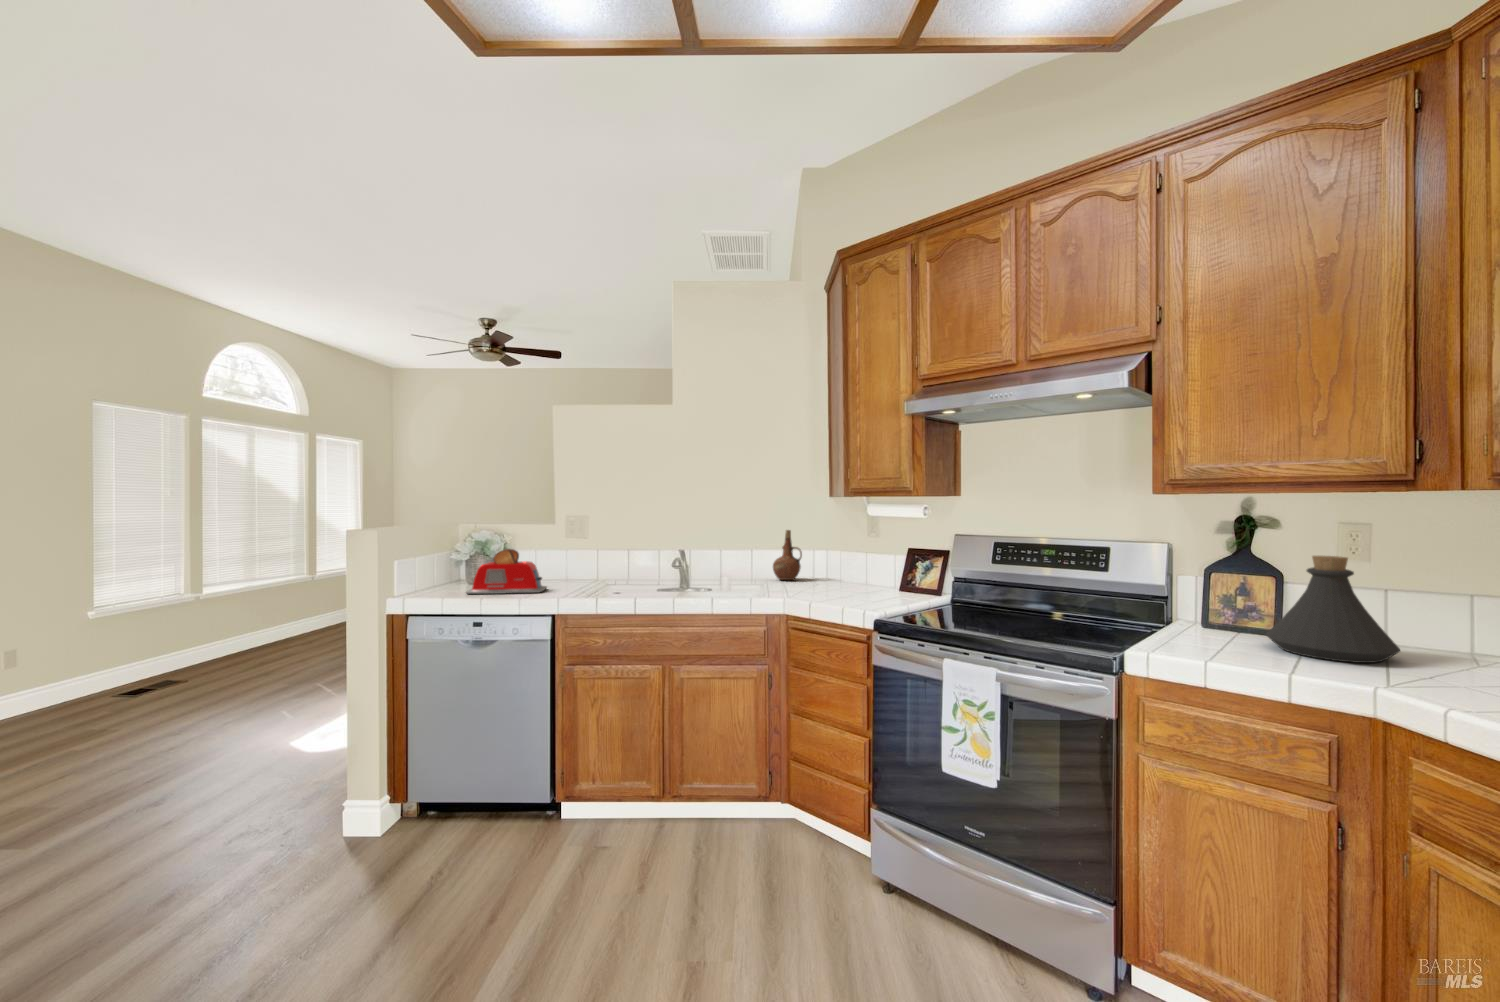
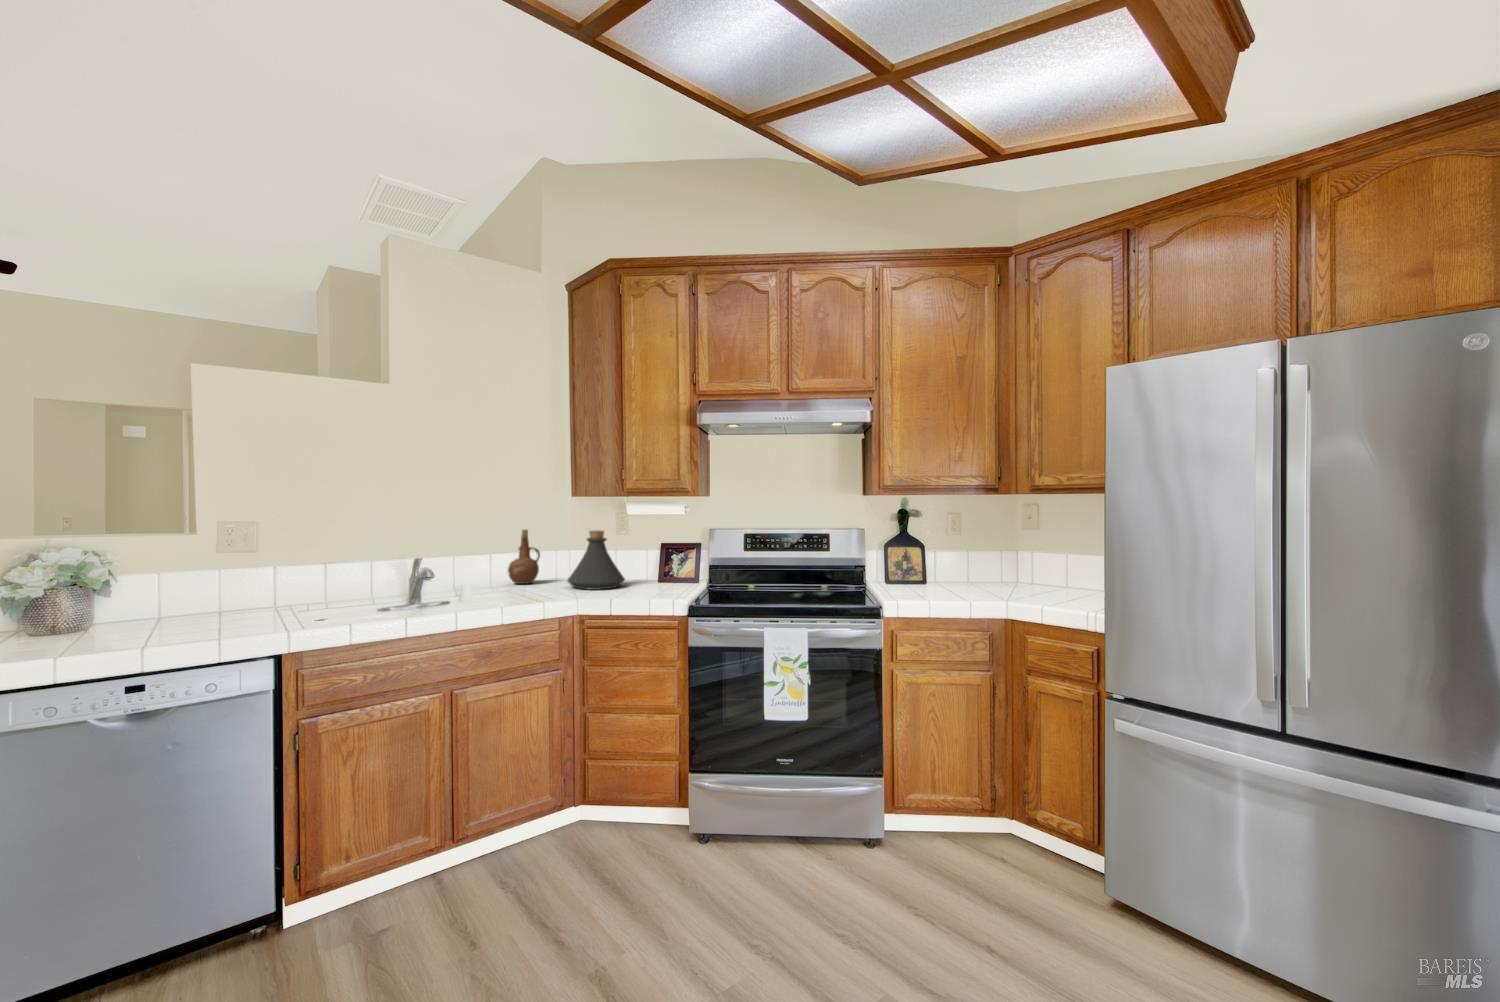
toaster: present [466,549,547,594] -> none [77,569,231,646]
bottle: present [1266,556,1400,663] -> present [568,530,625,590]

